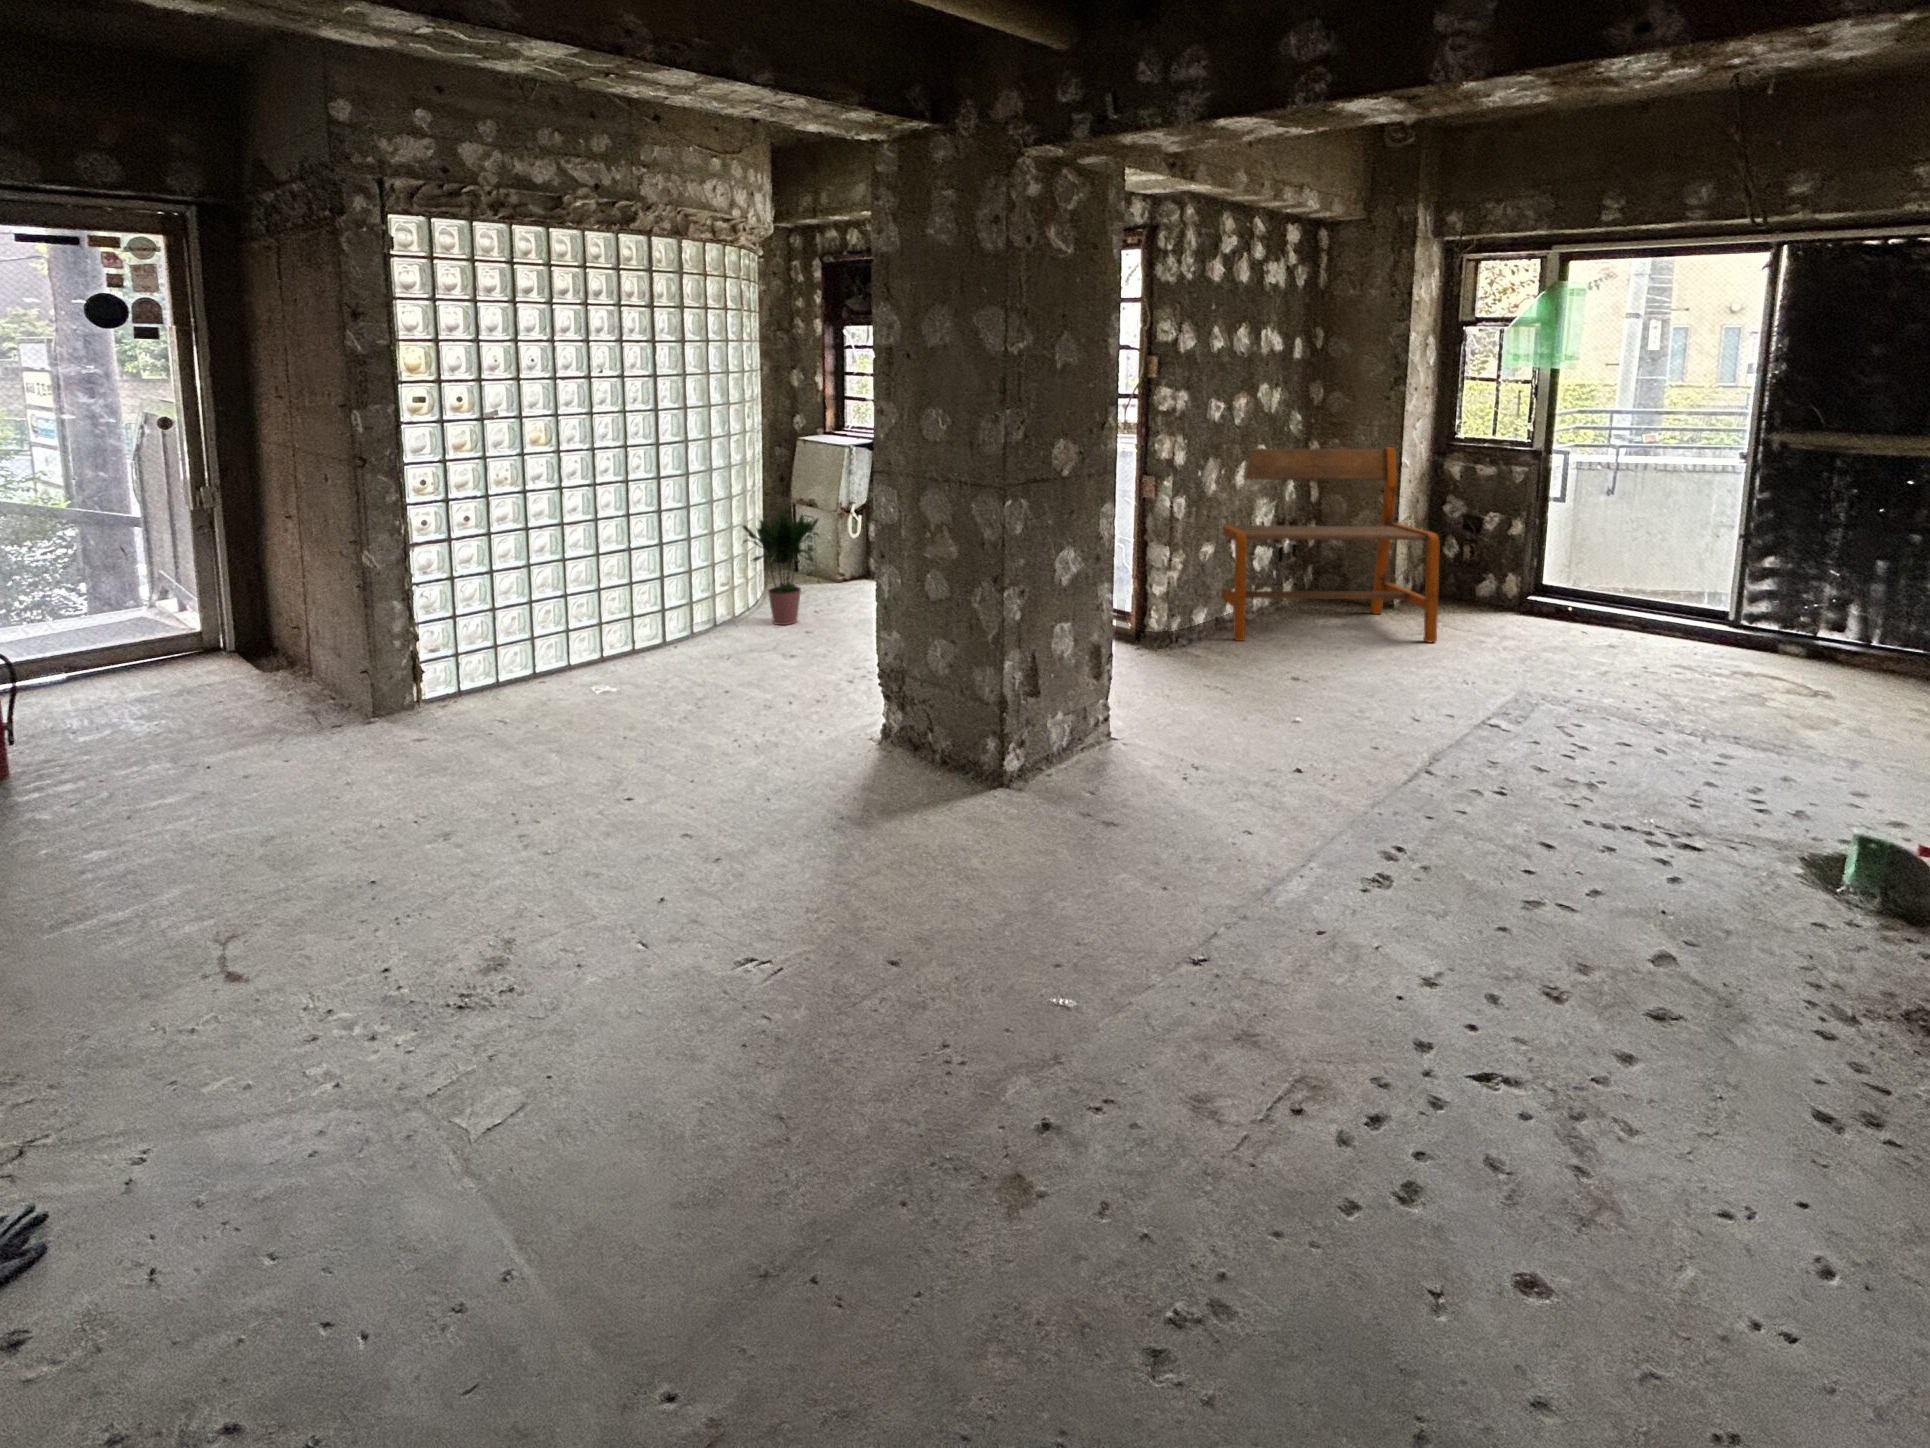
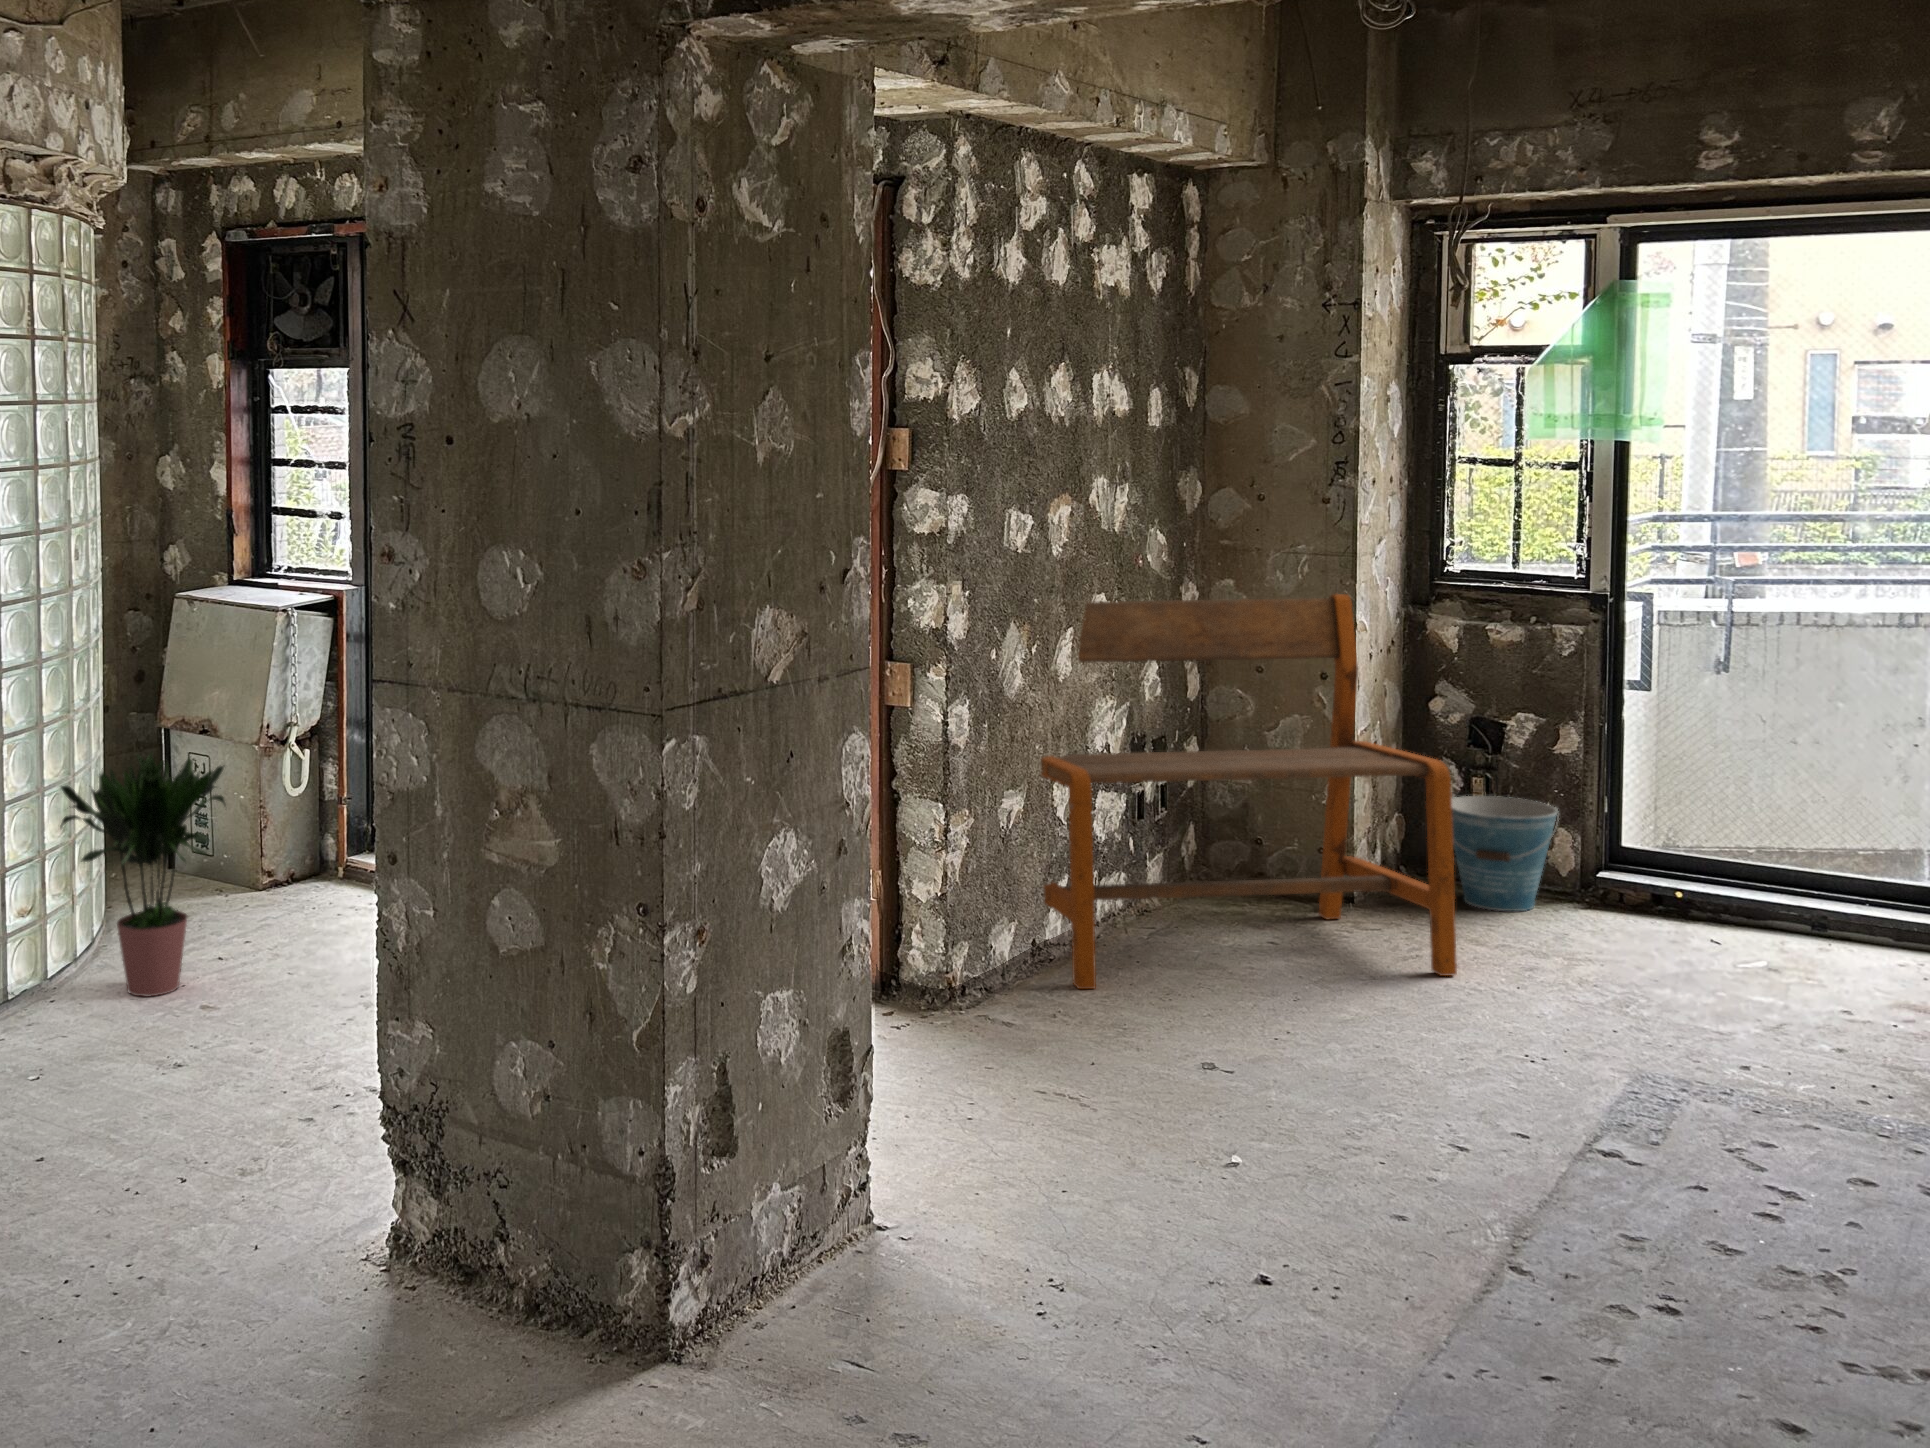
bucket: none [1441,554,1505,614] -> present [1452,796,1558,911]

